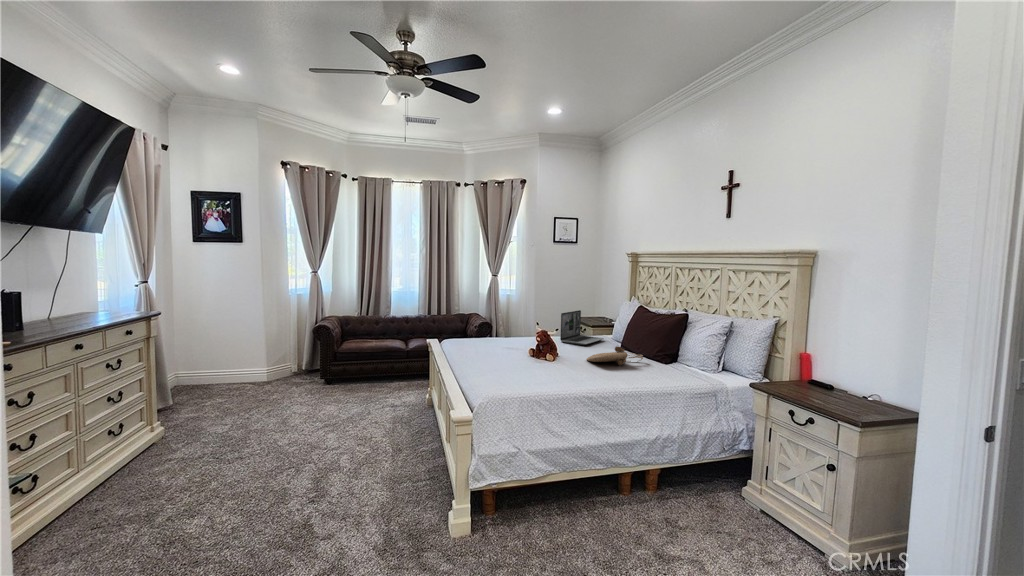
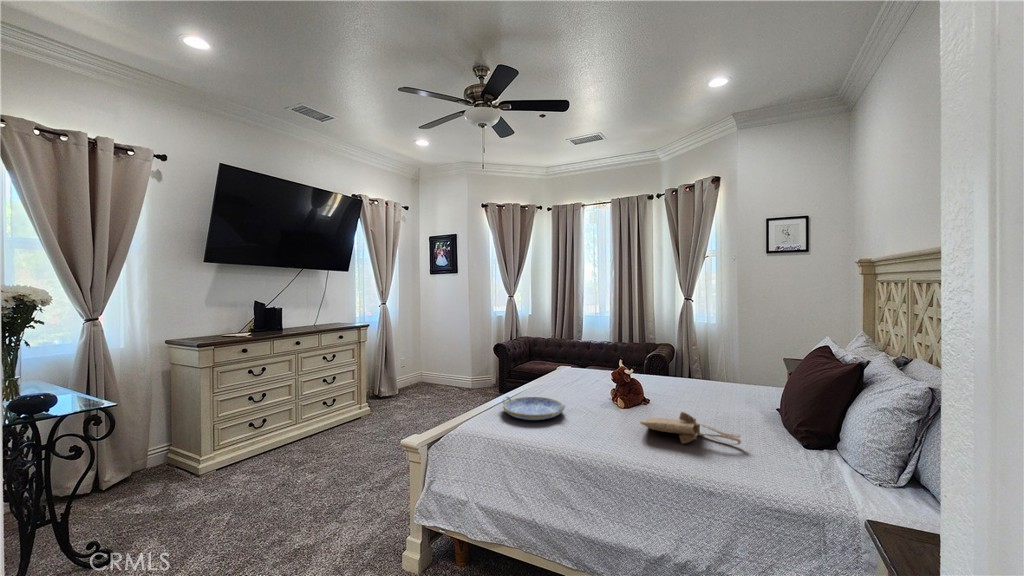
laptop: present [560,310,604,345] -> none [679,351,759,403]
serving tray: none [486,356,539,373] -> present [503,396,566,420]

